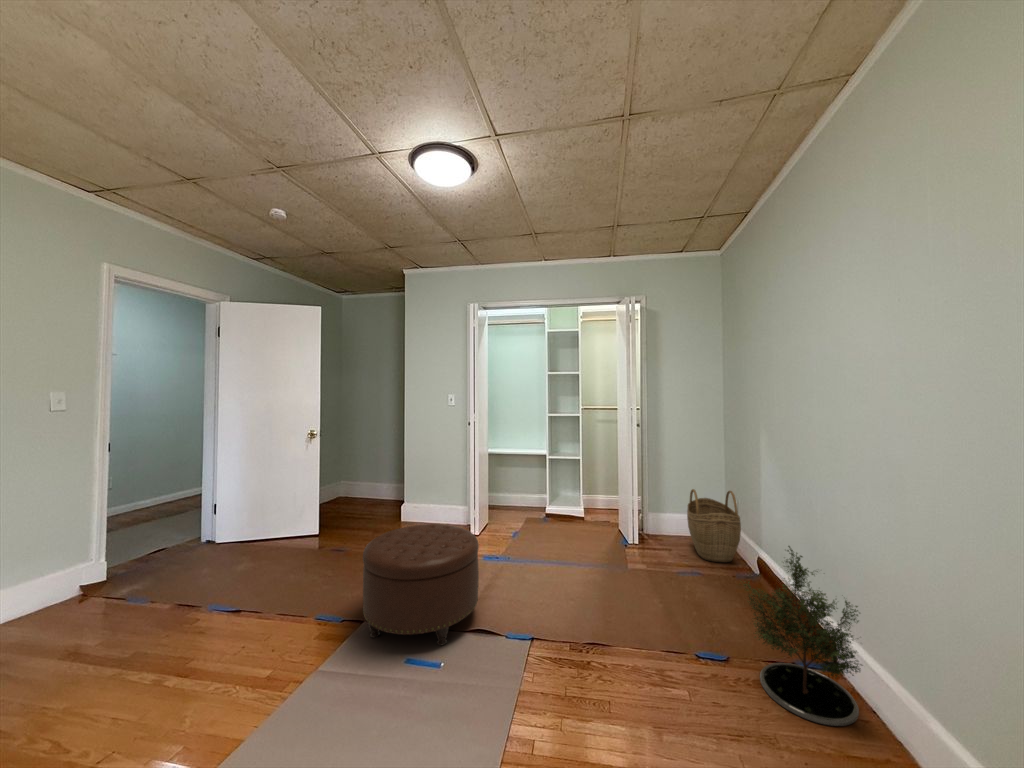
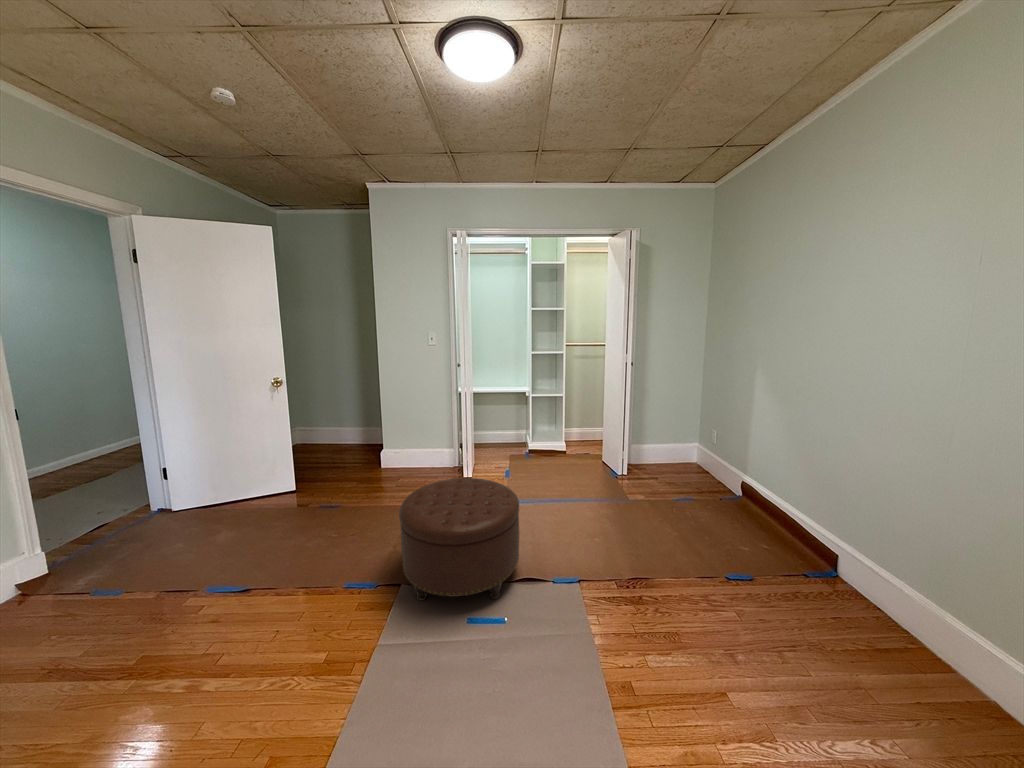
woven basket: present [687,489,741,563] -> none [672,424,724,487]
potted tree: present [744,546,861,726] -> none [773,481,886,624]

